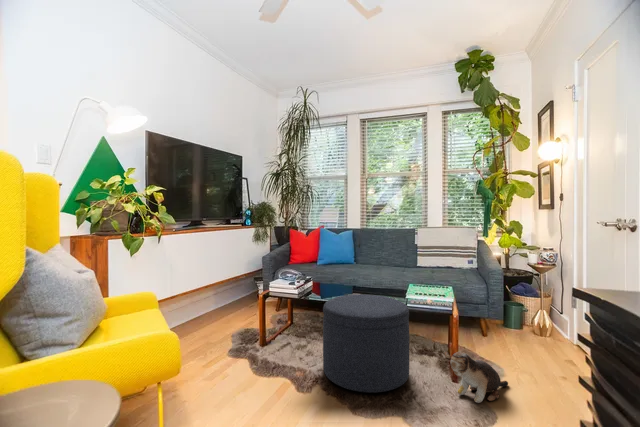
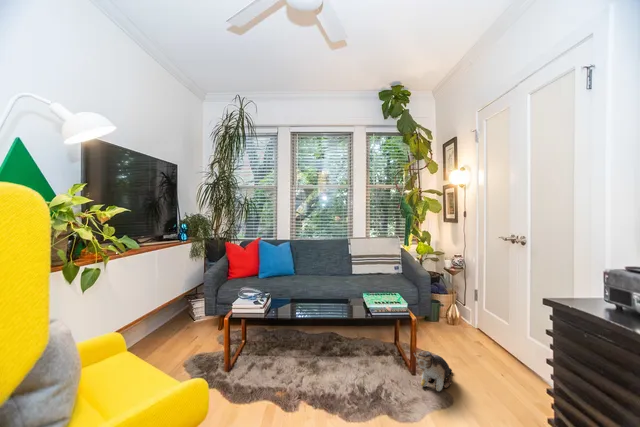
ottoman: present [323,295,409,393] -> none [300,307,379,401]

